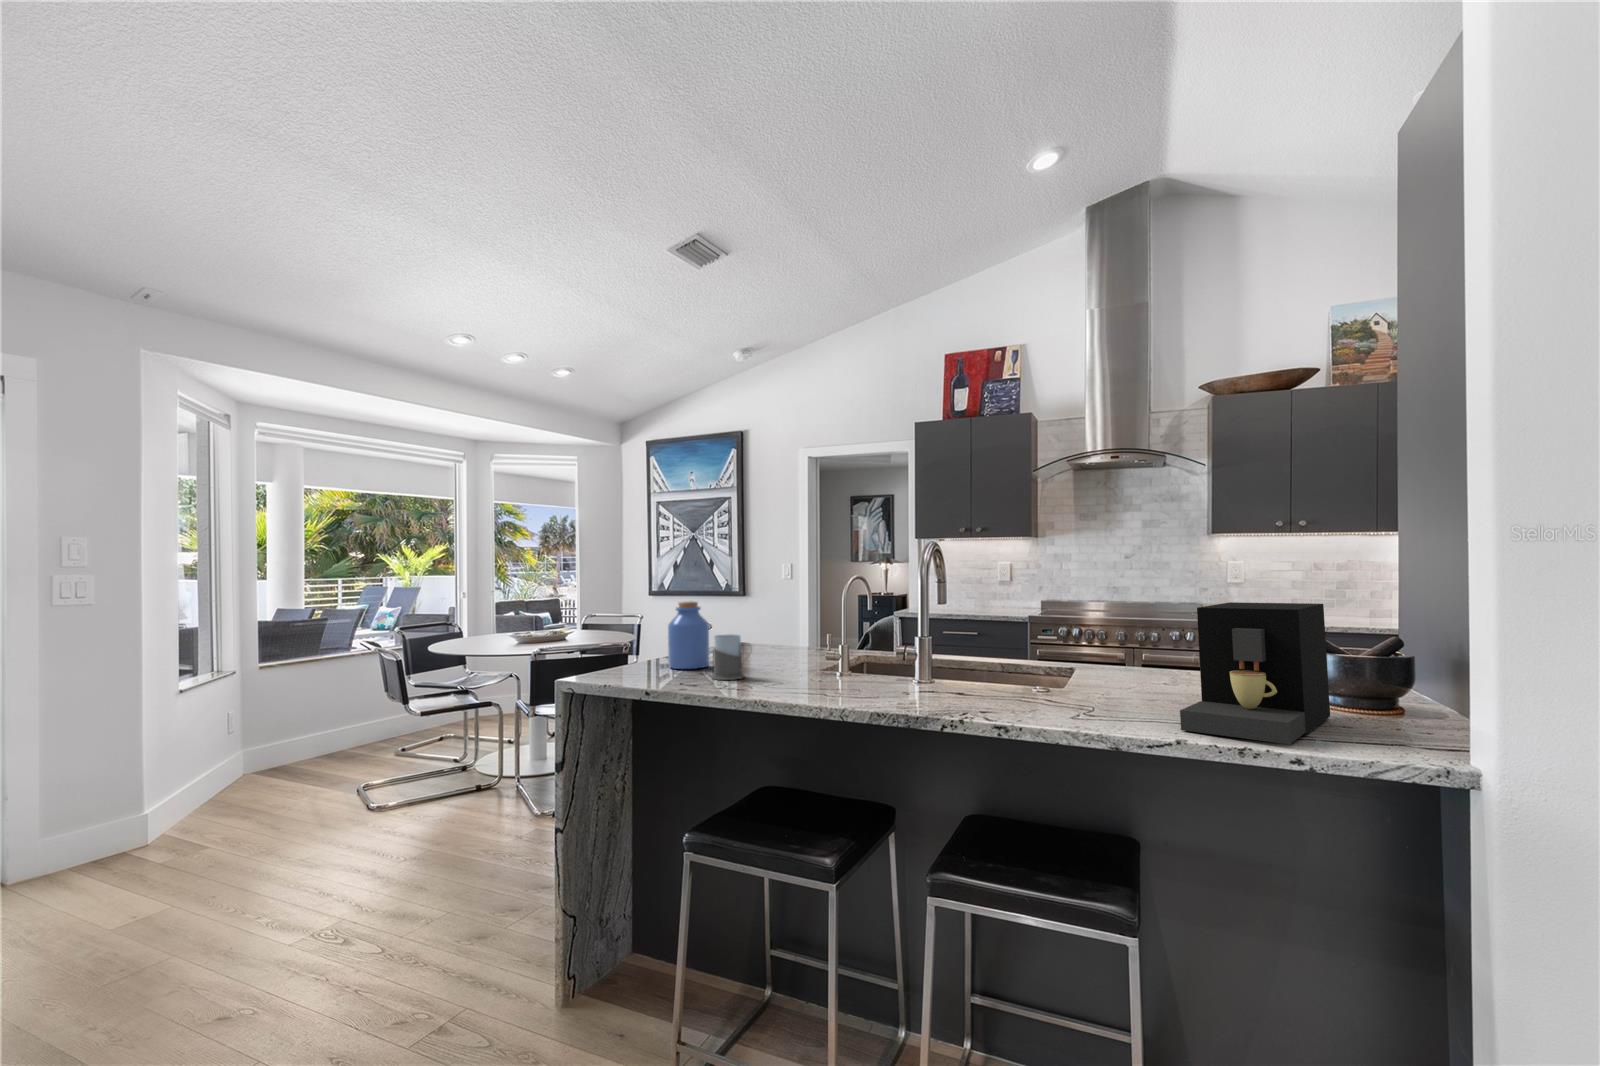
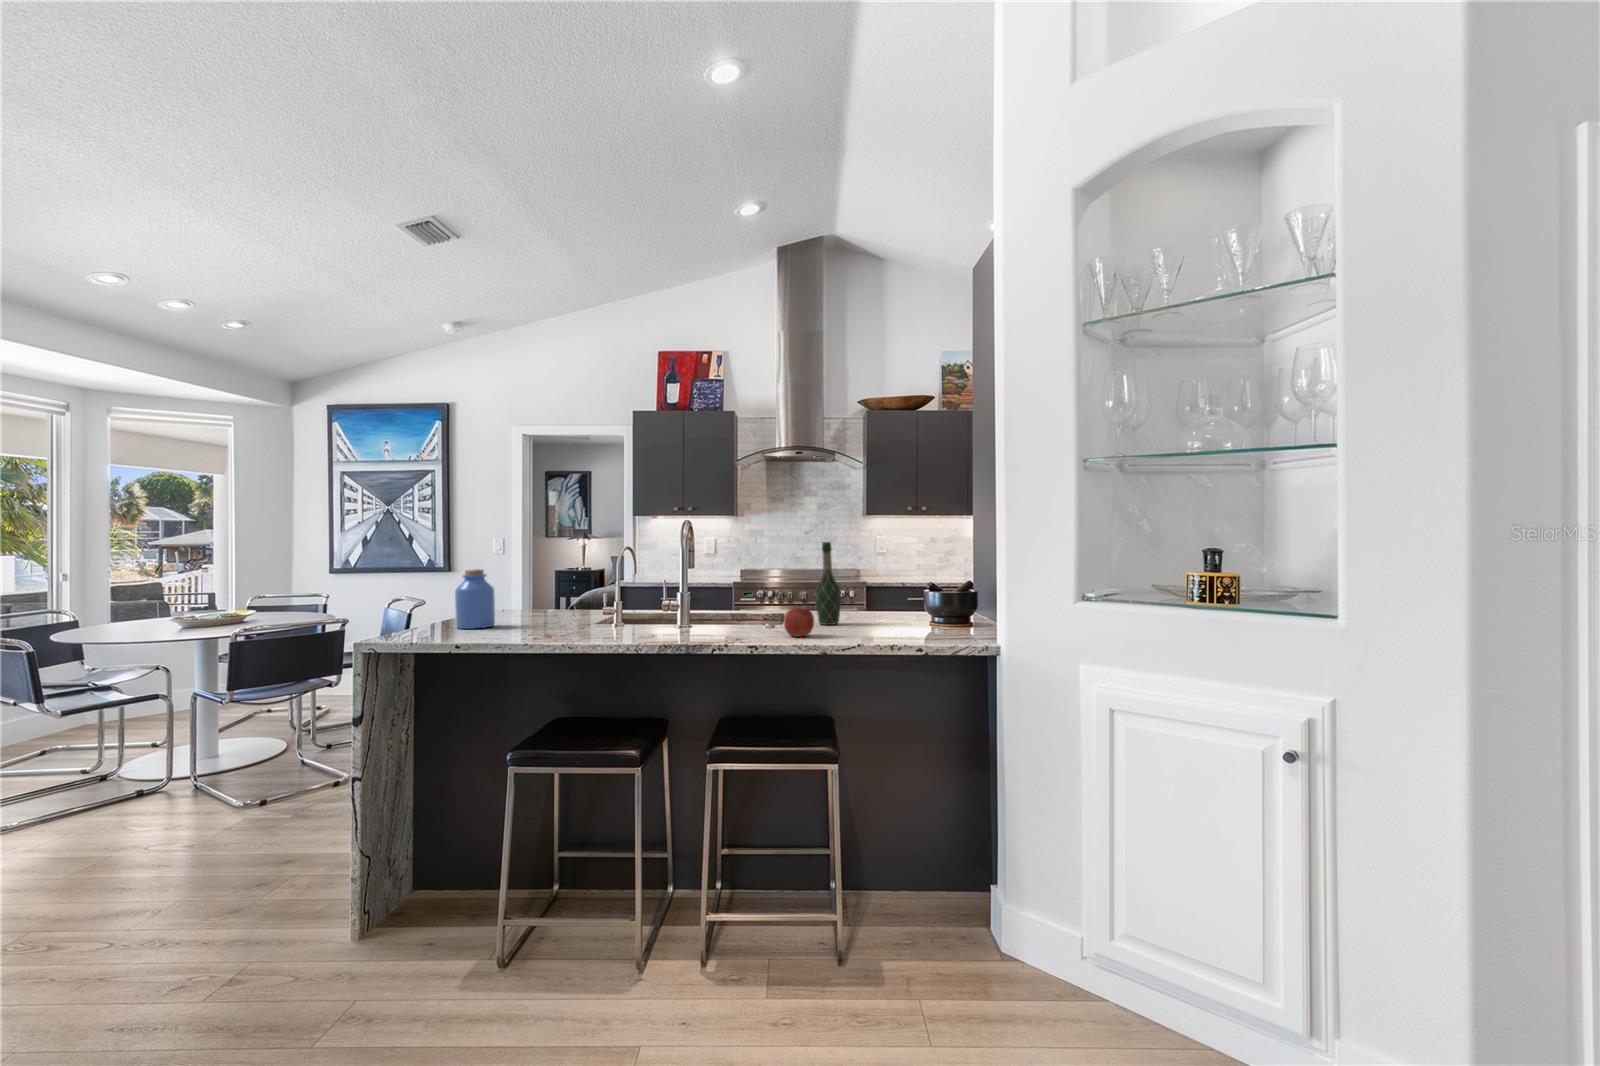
wine bottle: none [1110,573,1153,697] -> present [815,542,841,625]
coffee maker: present [1180,602,1330,744] -> none [862,559,938,639]
mug: present [712,634,745,680] -> none [508,596,546,633]
apple: none [1050,669,1099,718] -> present [784,606,814,637]

